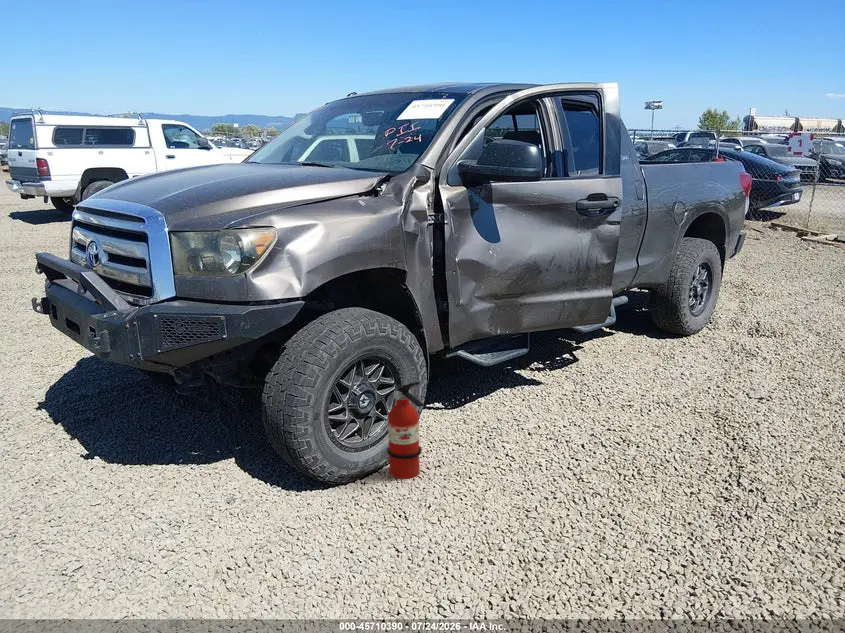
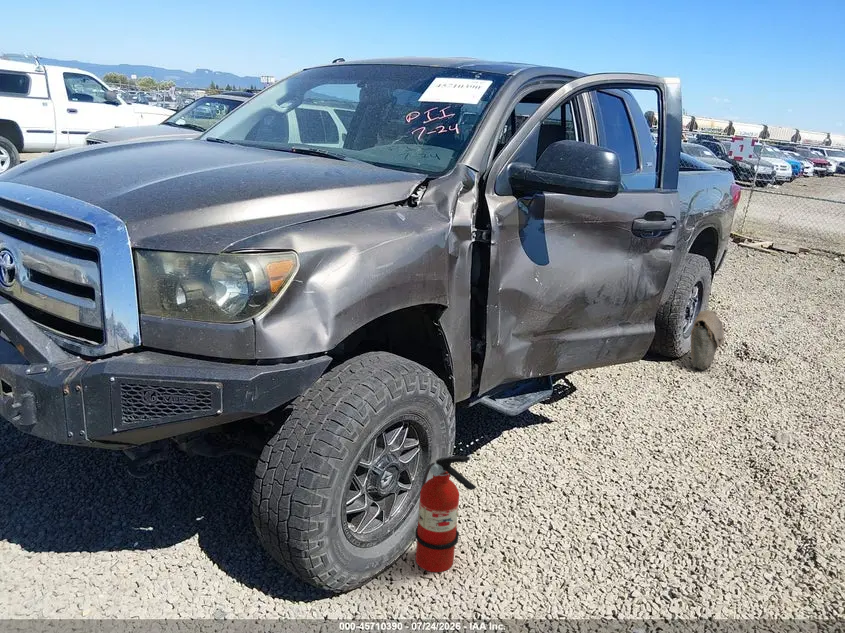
bag: none [707,296,745,353] -> present [691,310,724,370]

